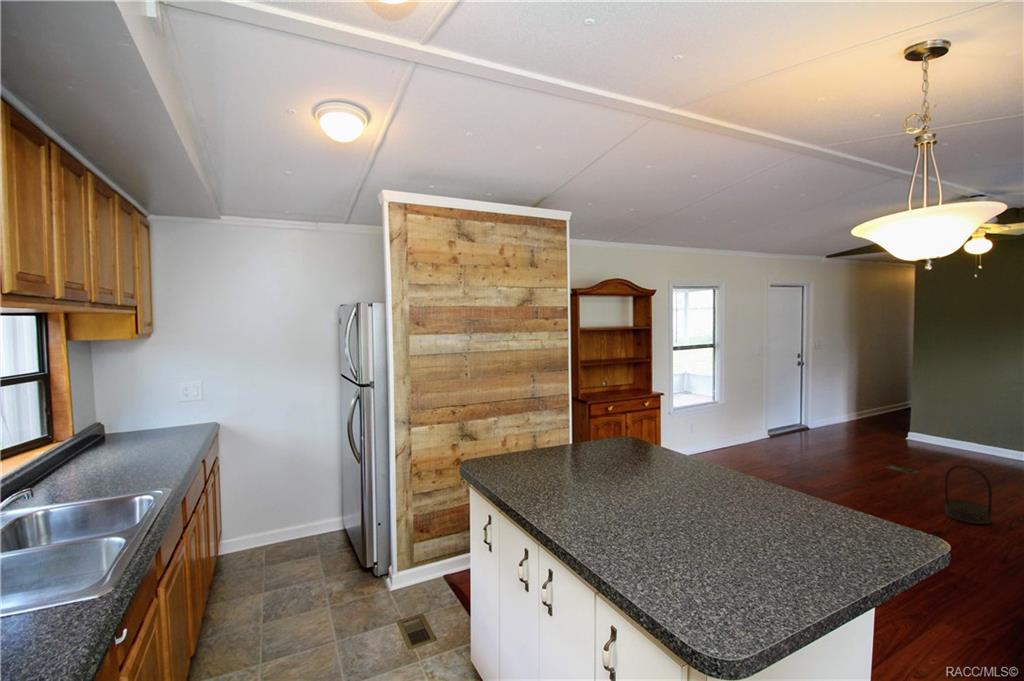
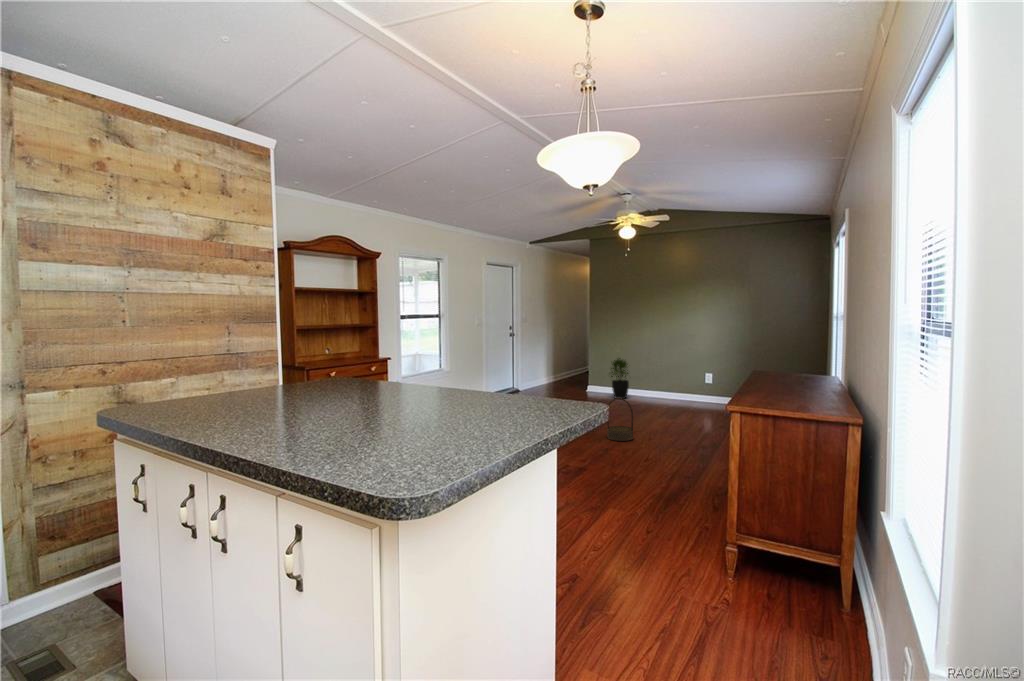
potted plant: none [941,400,983,456] -> present [611,358,630,399]

